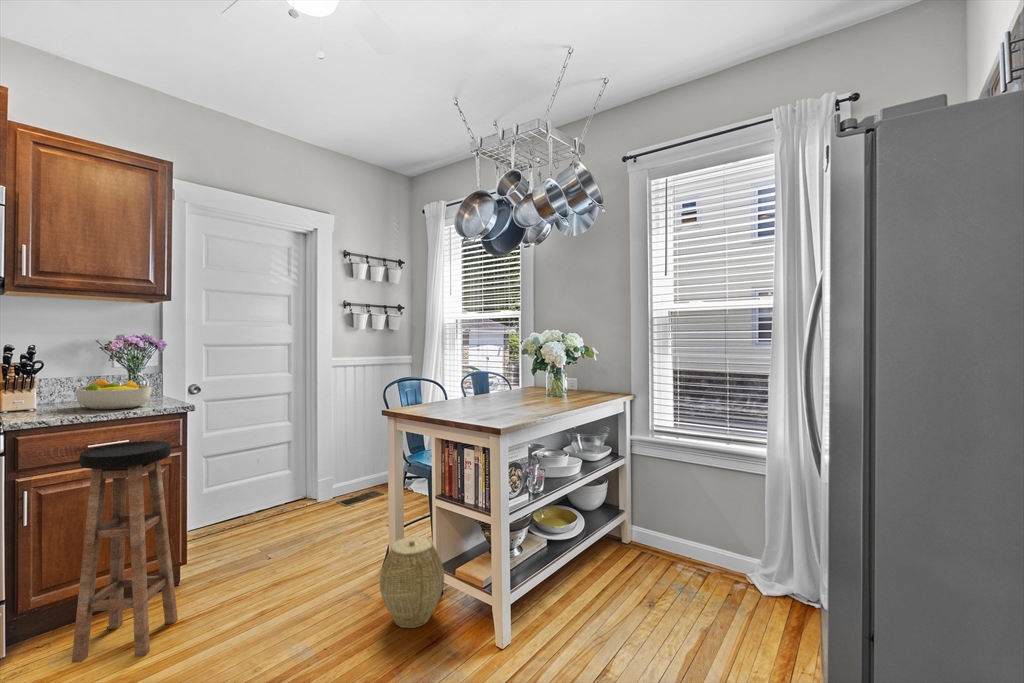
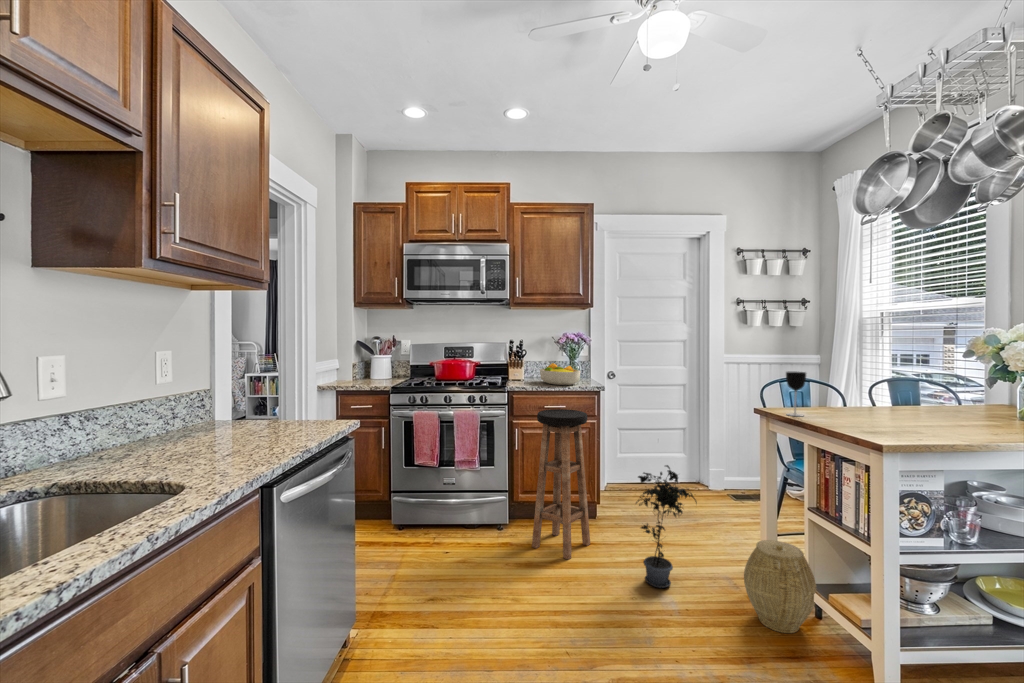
wine glass: none [410,369,427,412] -> present [786,372,806,416]
potted plant: none [250,487,330,639] -> present [636,465,697,588]

